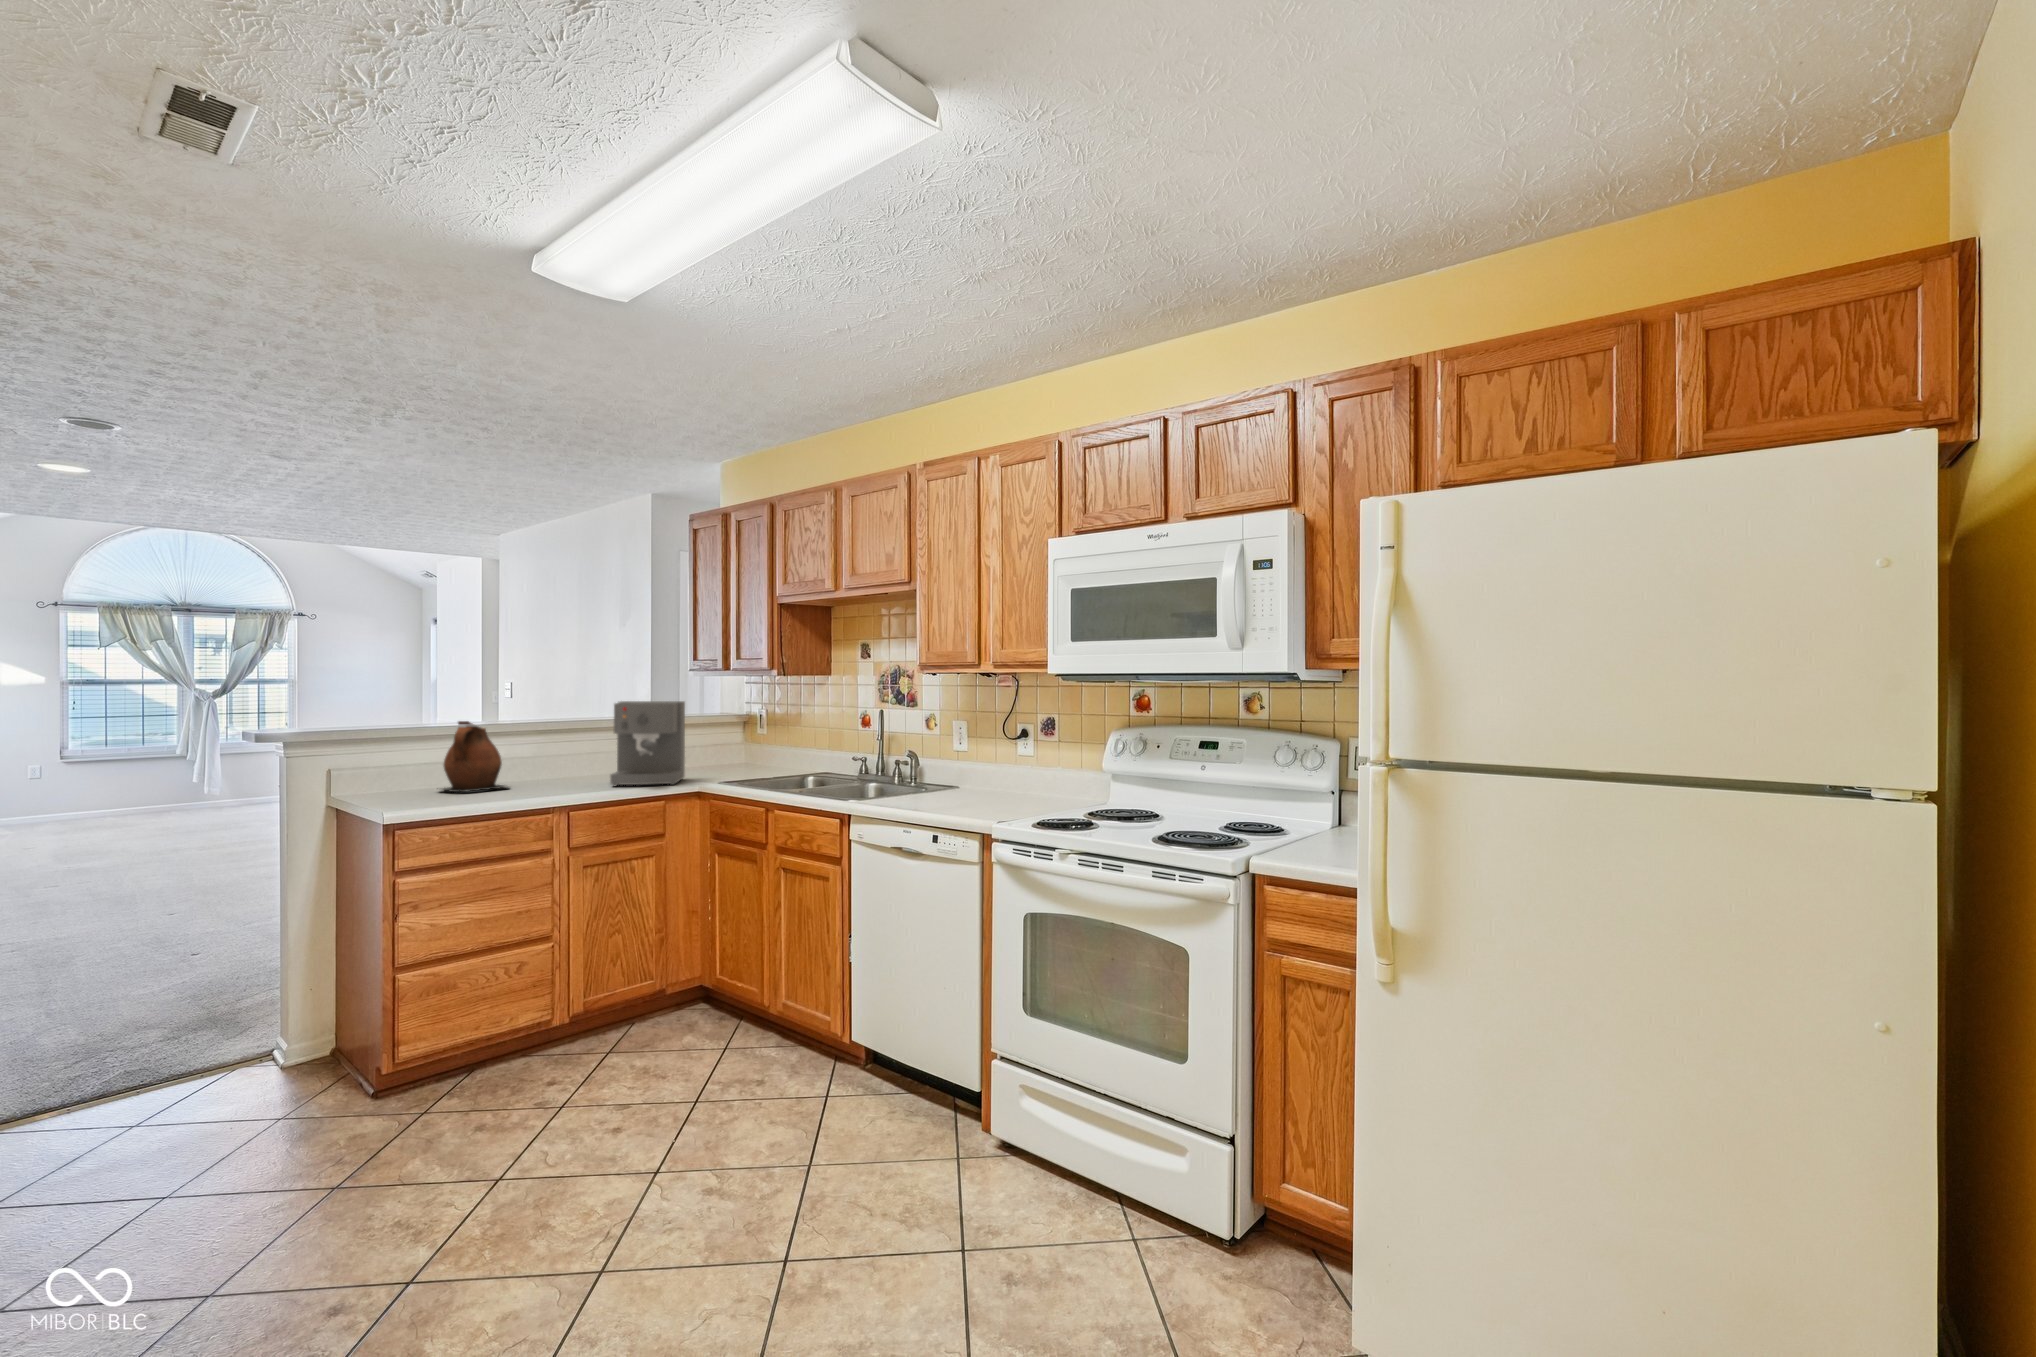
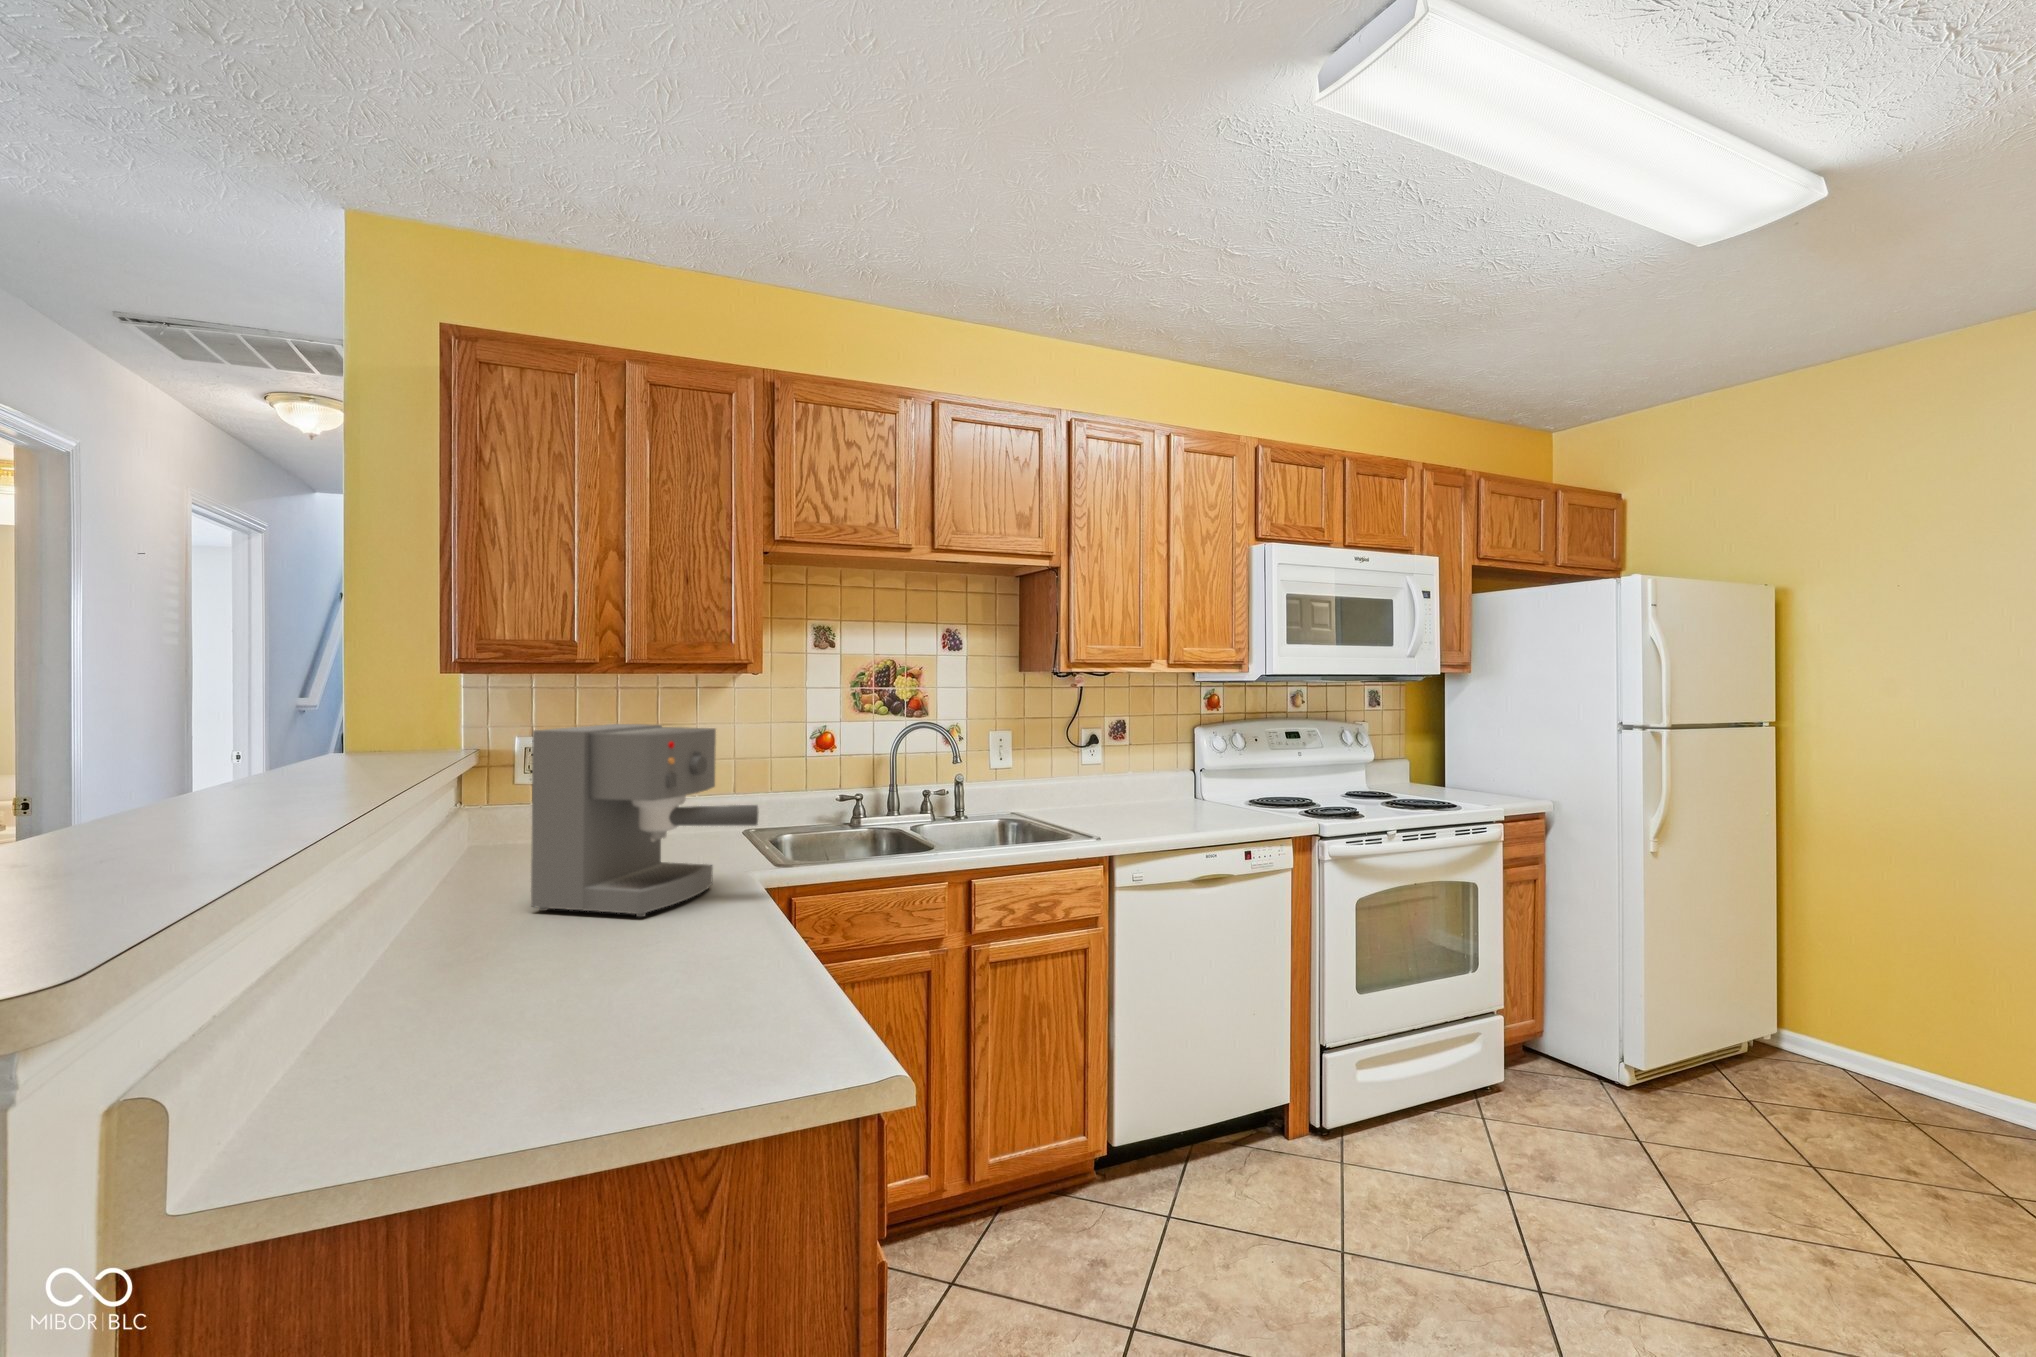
ceramic pitcher: present [442,721,508,792] -> none [256,811,473,1055]

